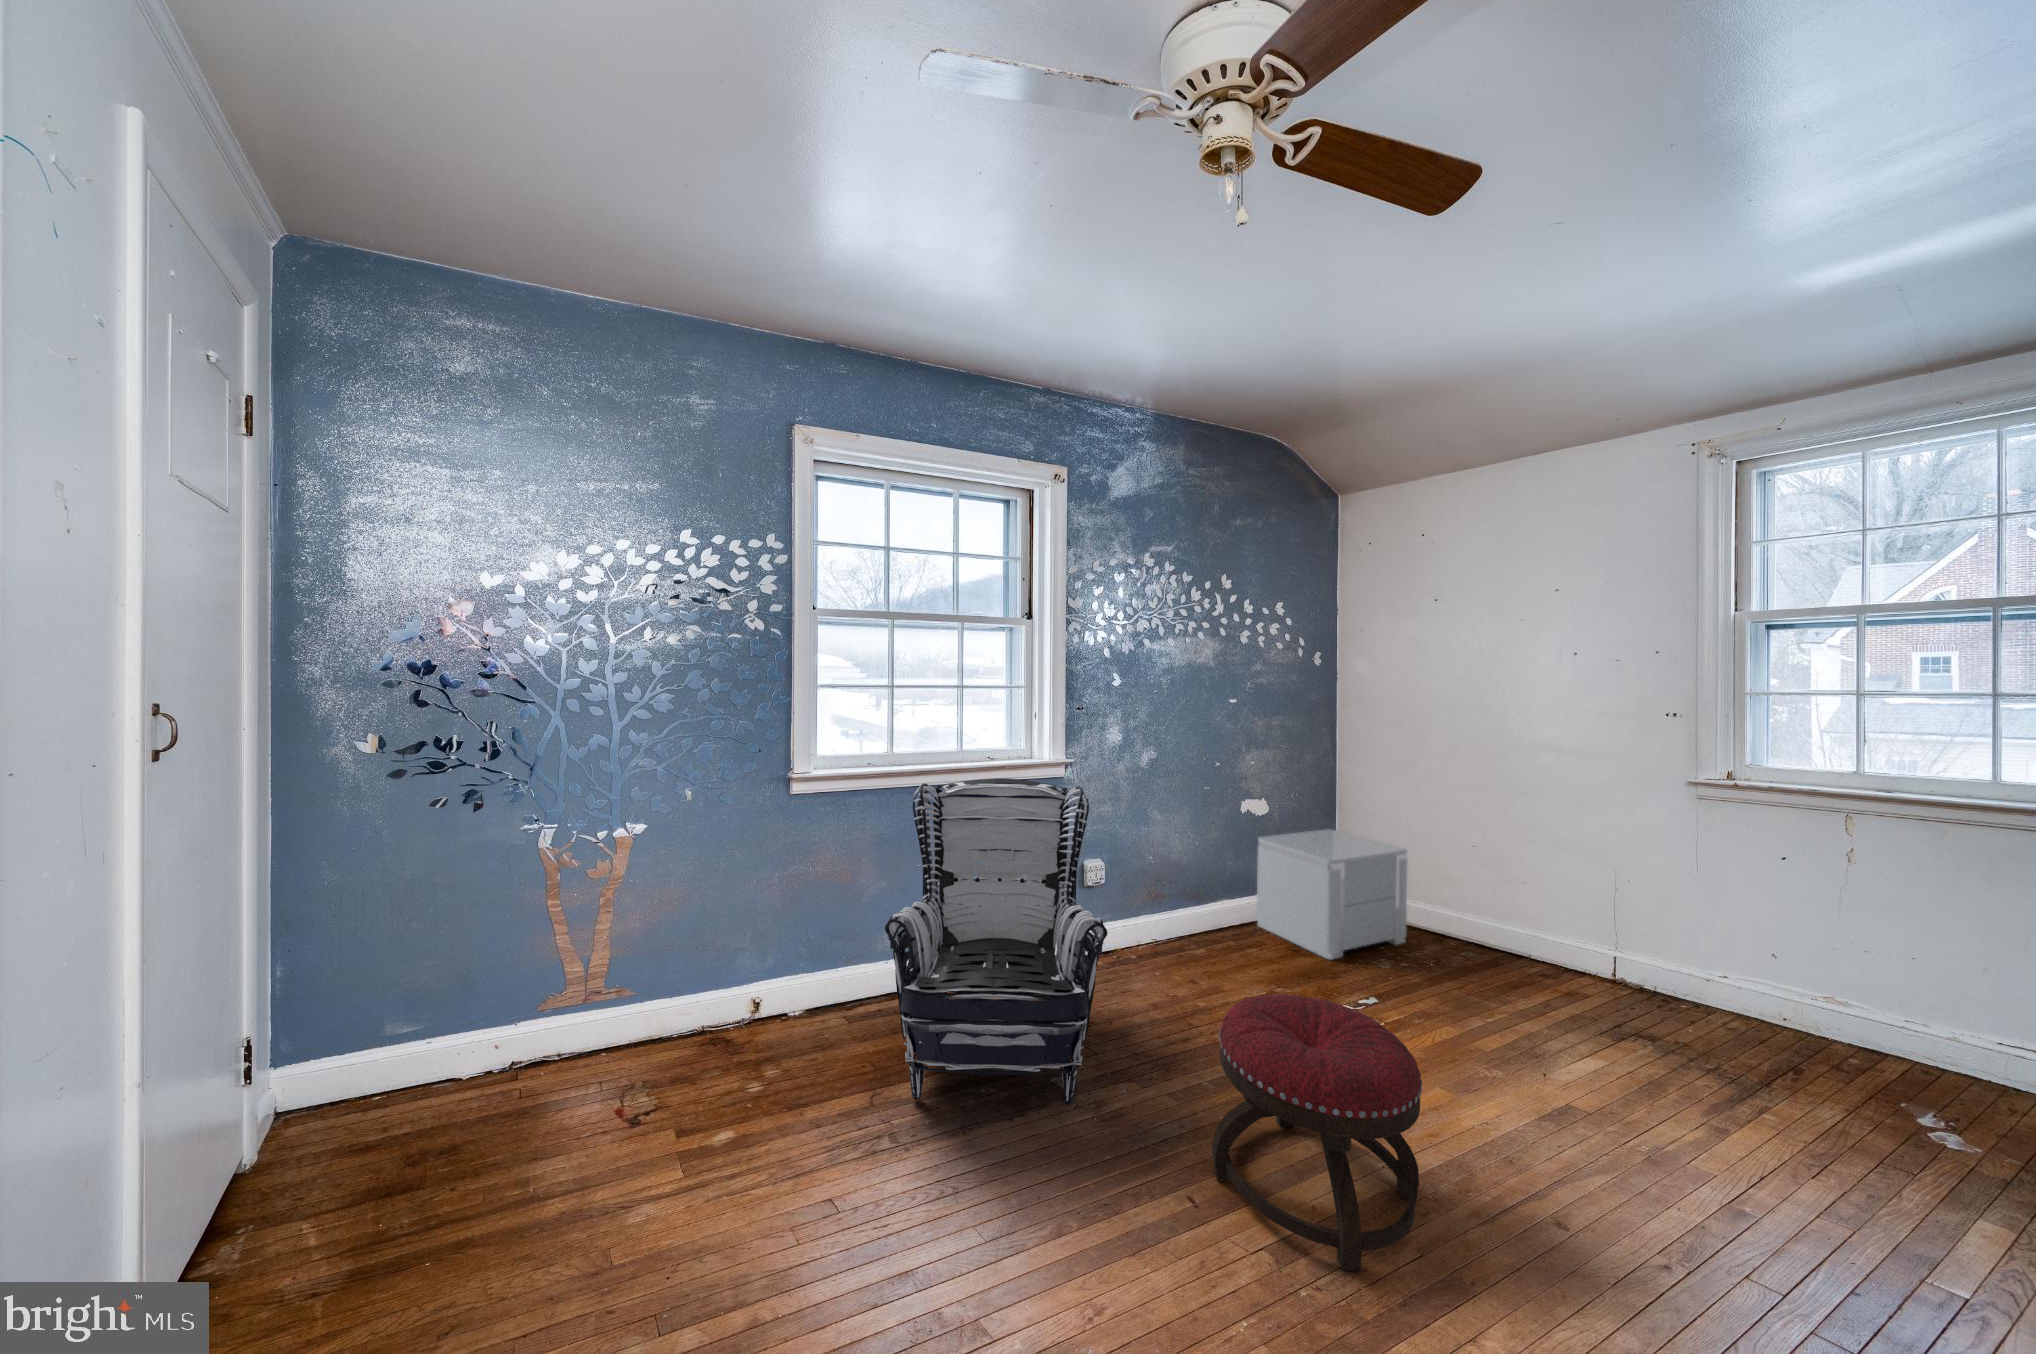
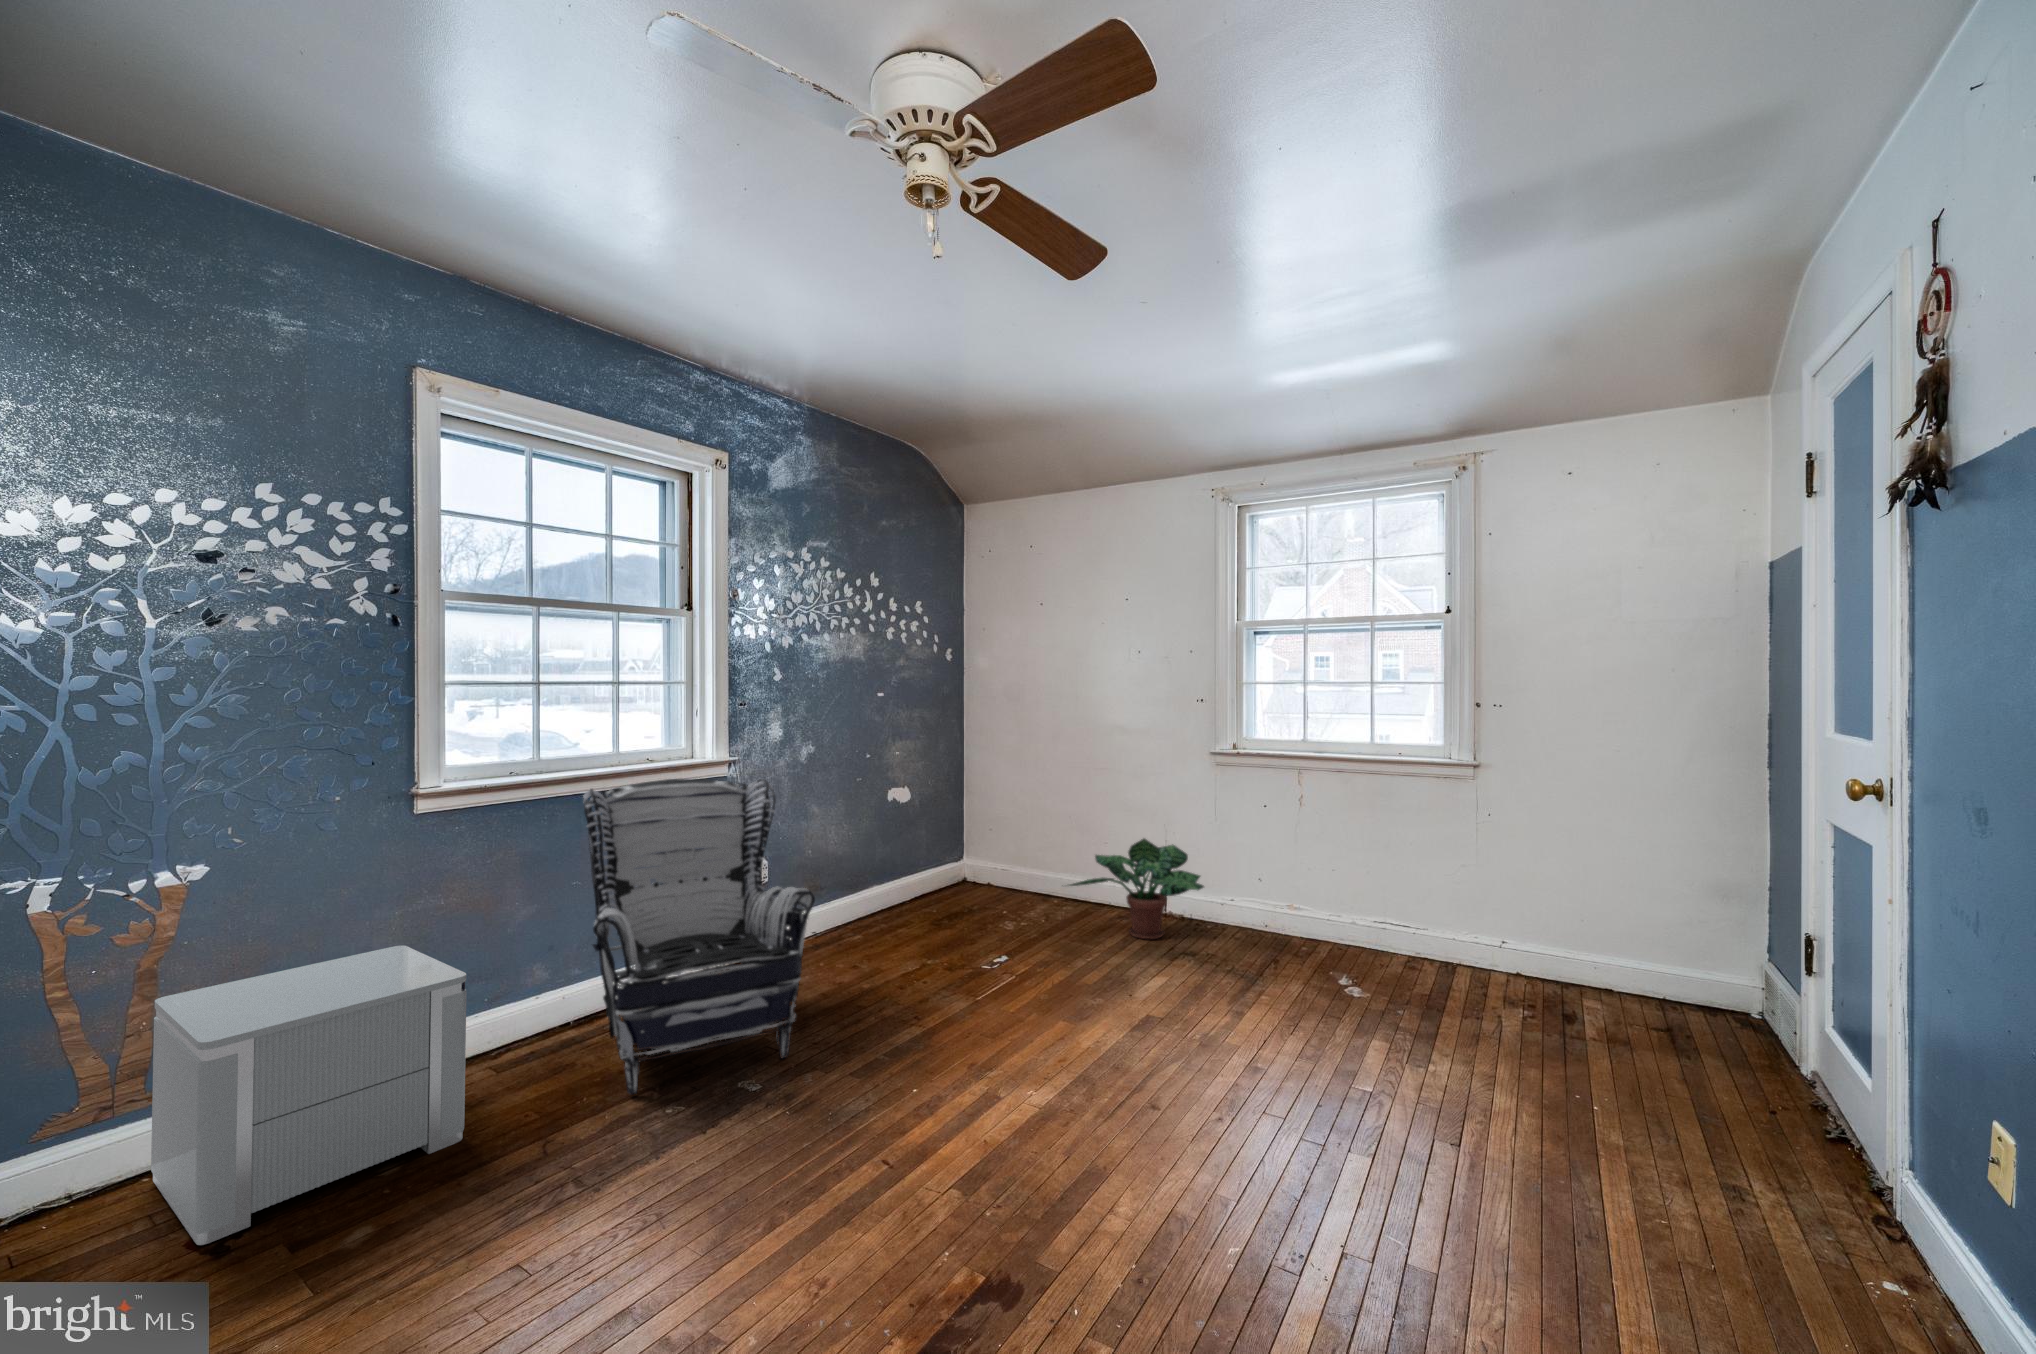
nightstand: present [1256,829,1408,960] -> present [151,946,466,1245]
potted plant: none [1453,912,1720,1058] -> present [1069,839,1204,939]
ottoman: present [1212,994,1422,1272] -> none [915,918,1054,1081]

